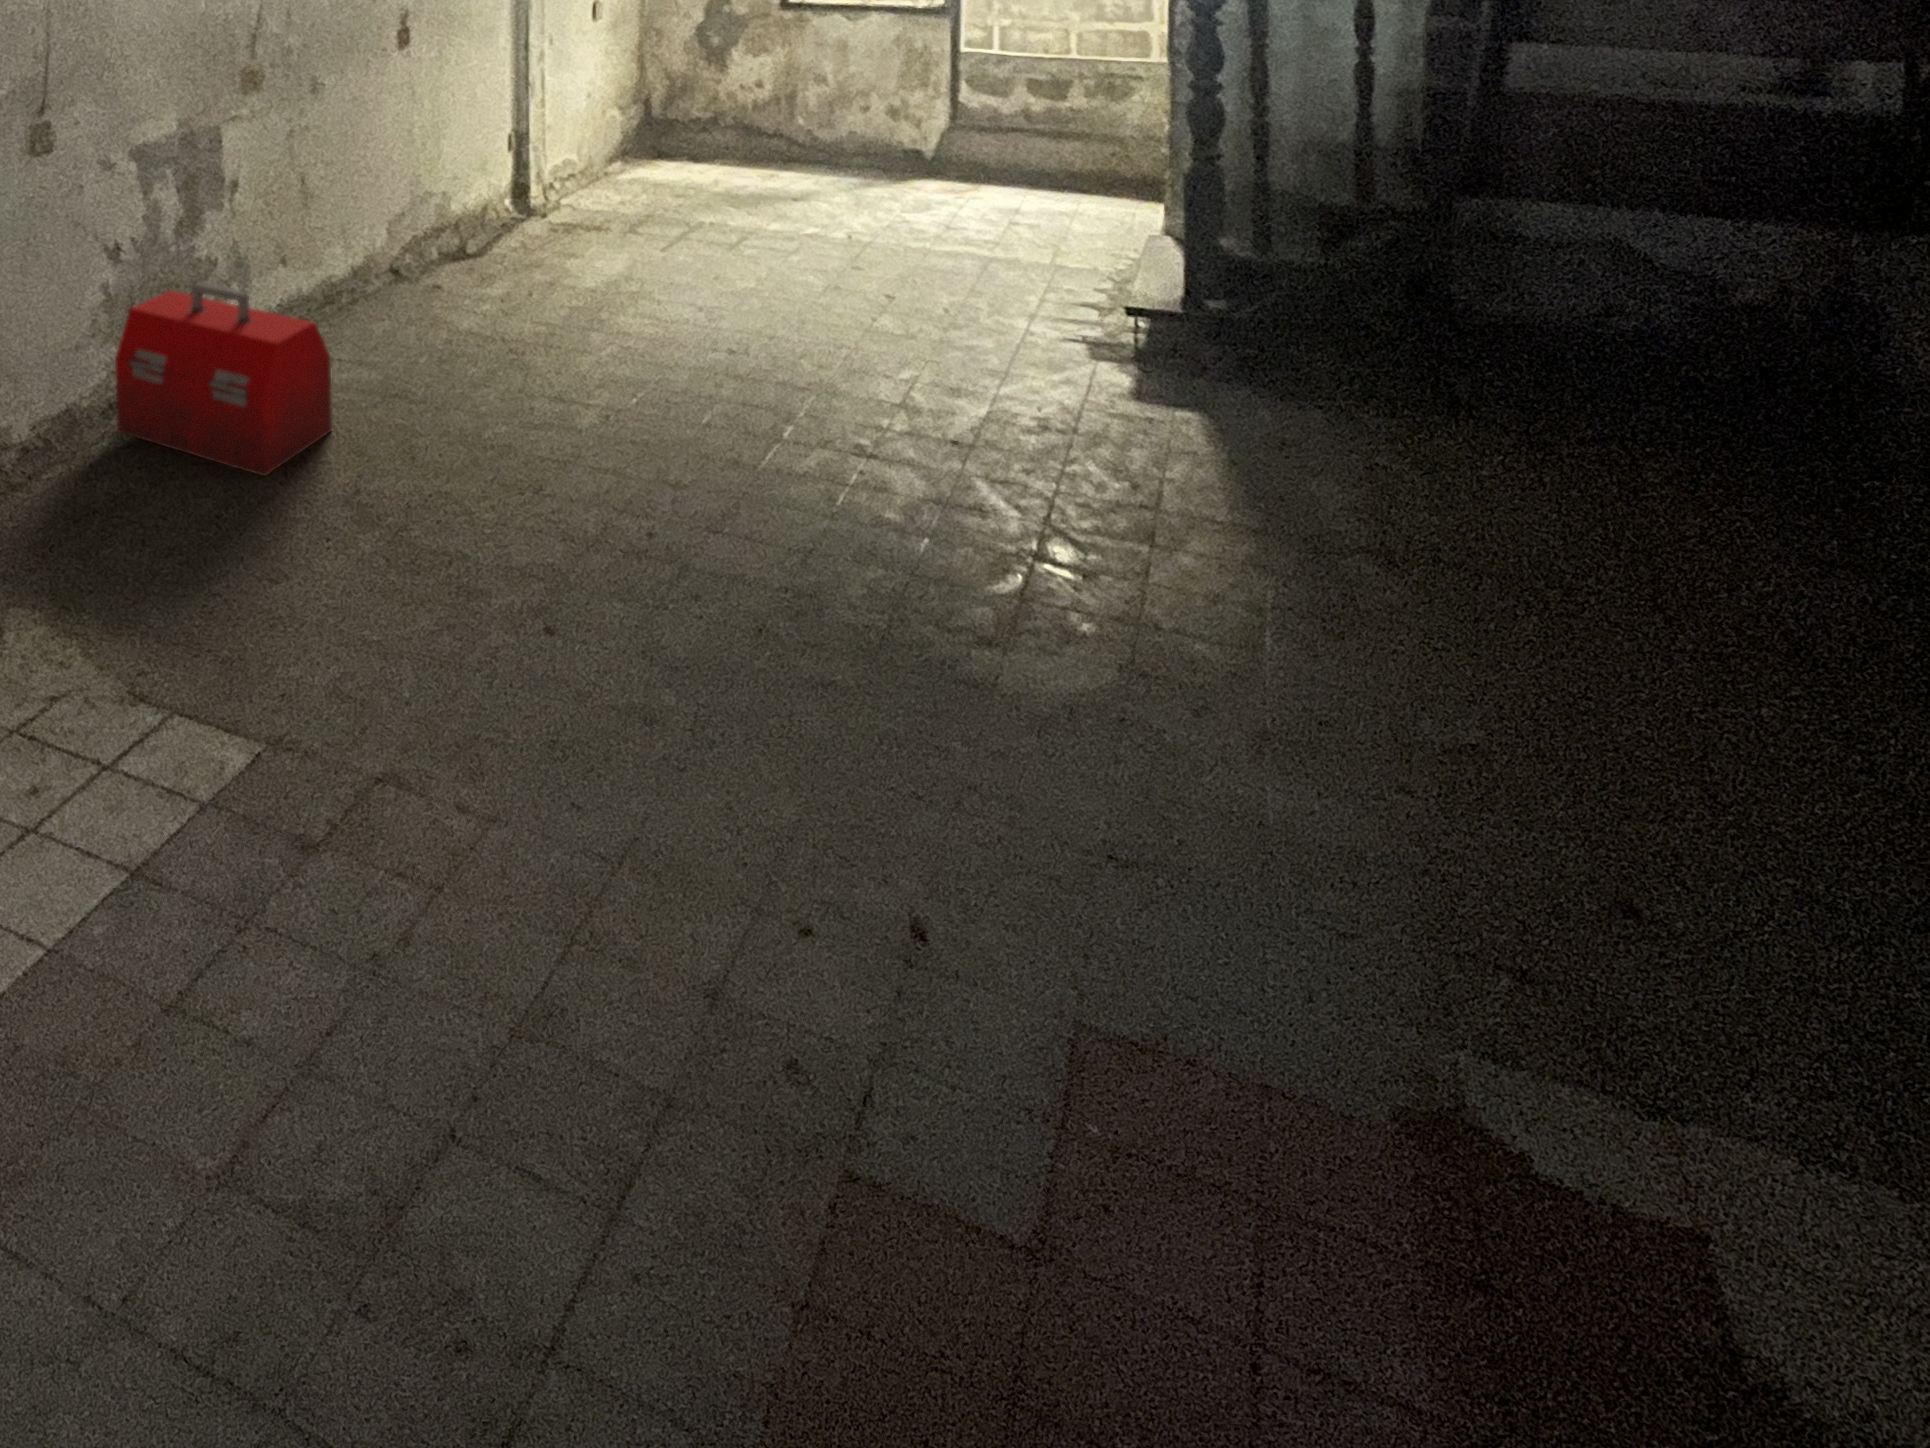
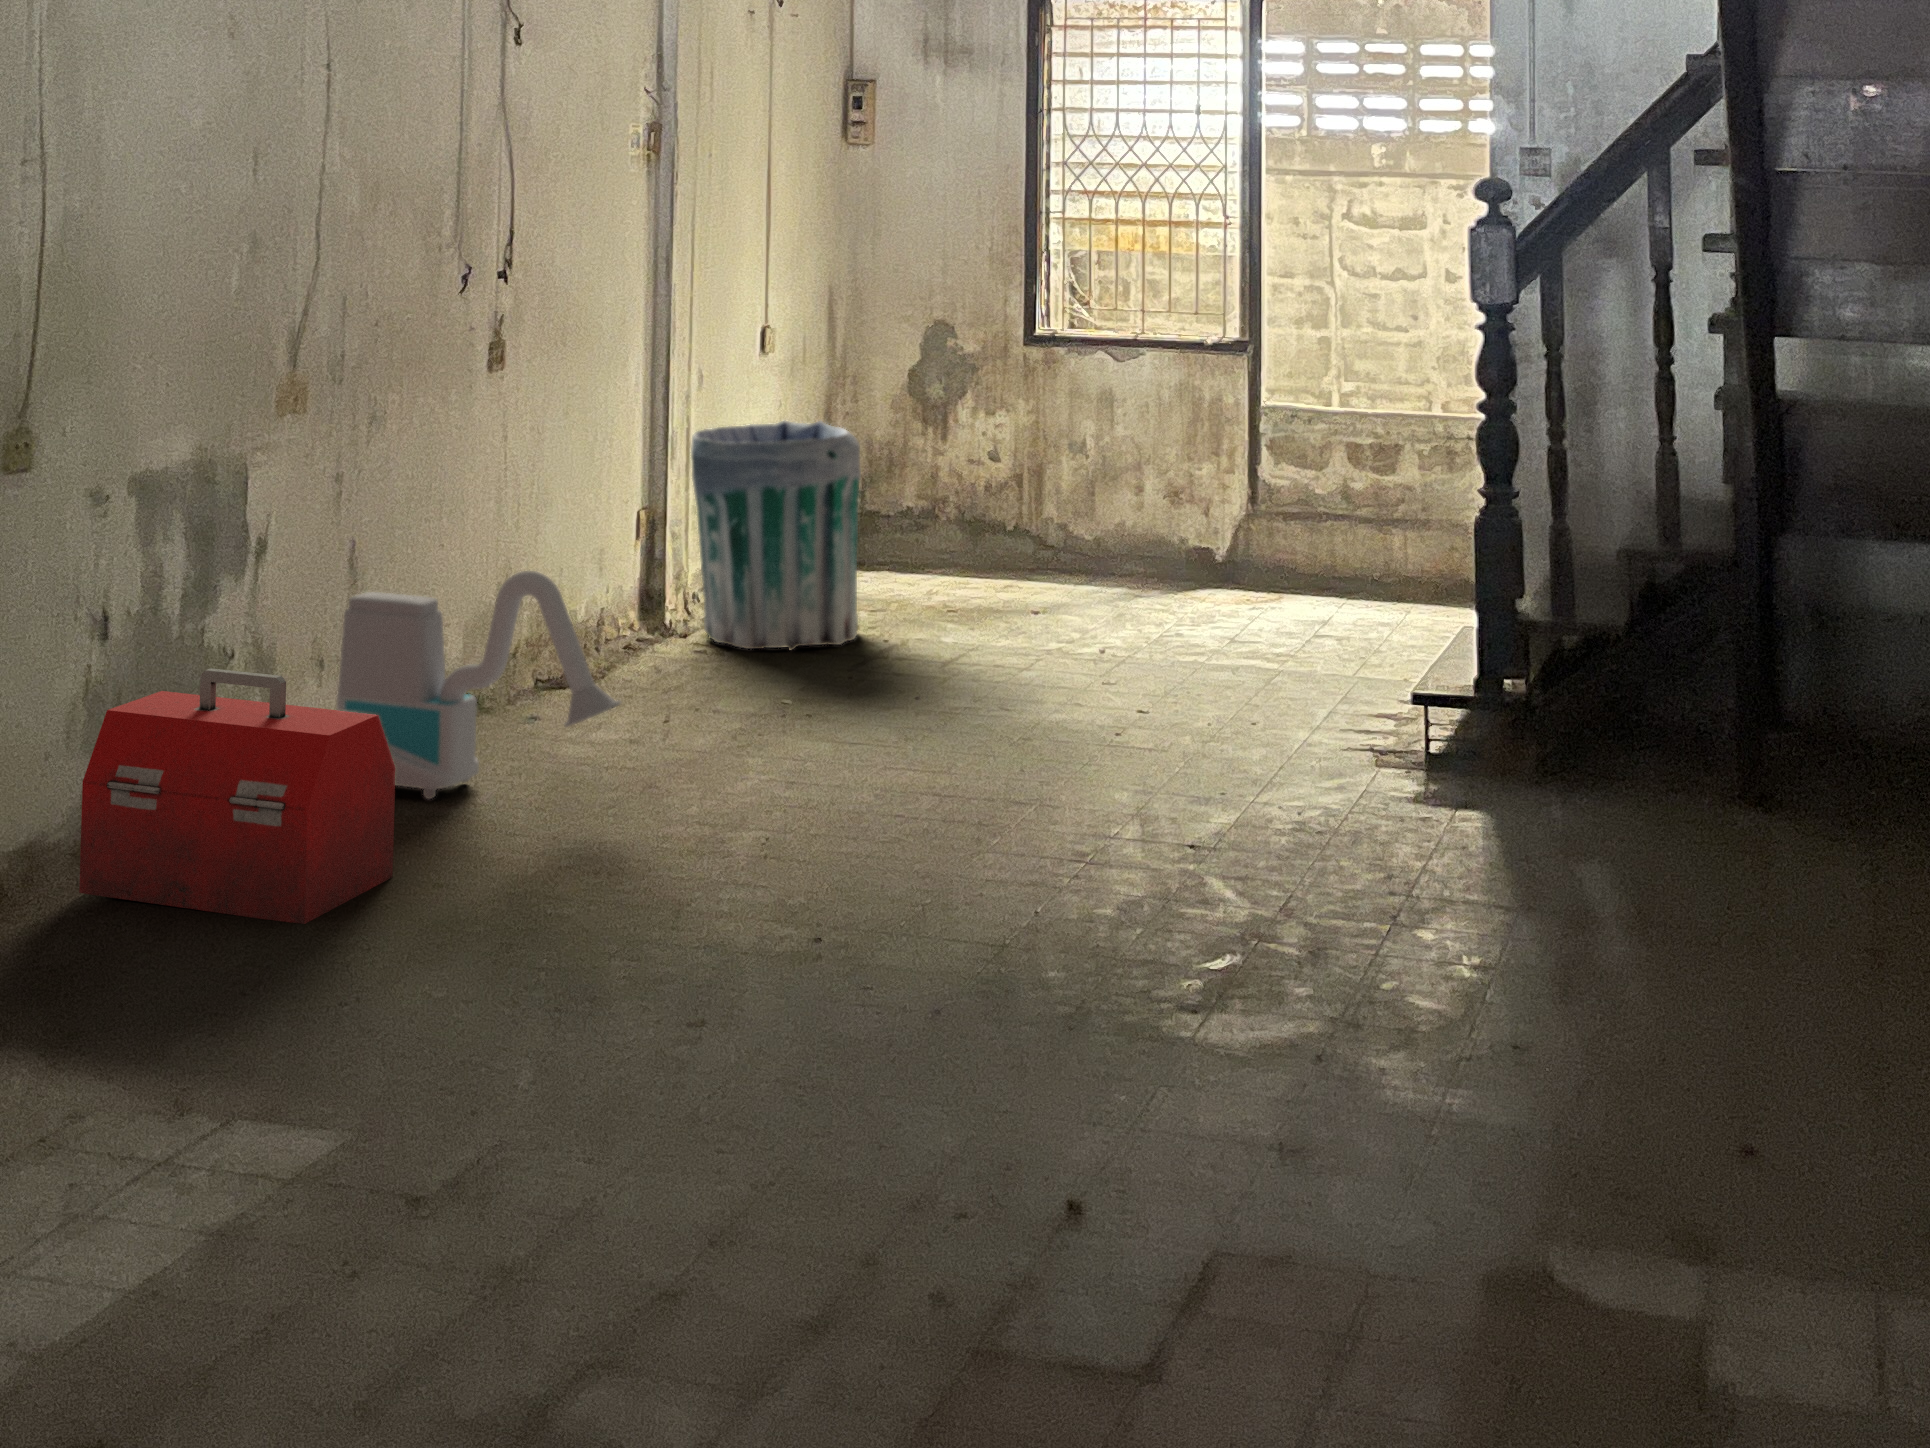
trash can: none [544,67,664,225] -> present [691,421,861,650]
vacuum cleaner: none [294,202,497,354] -> present [336,571,621,799]

